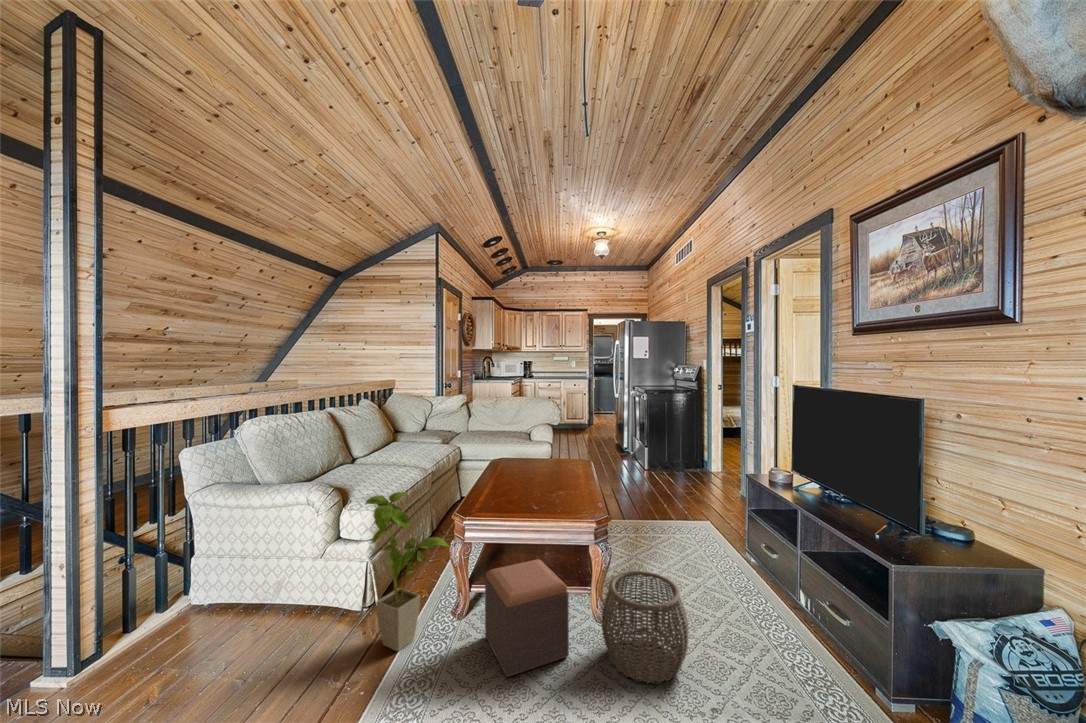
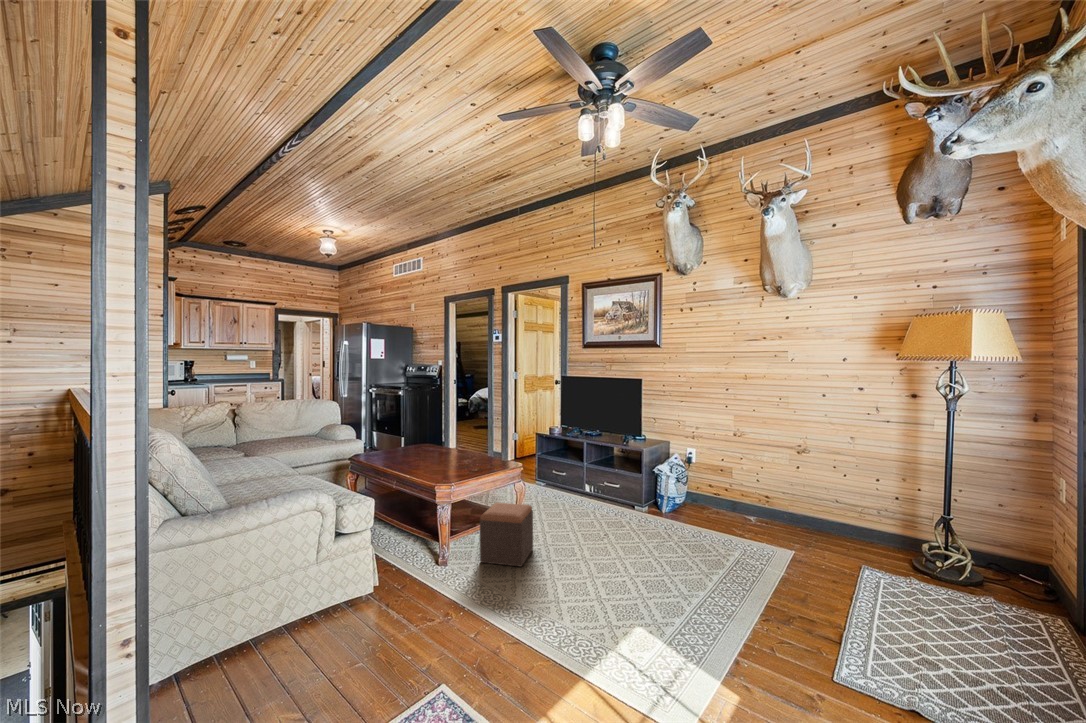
house plant: present [365,492,449,651] -> none [409,470,472,593]
woven basket: present [601,571,689,684] -> none [538,489,587,543]

